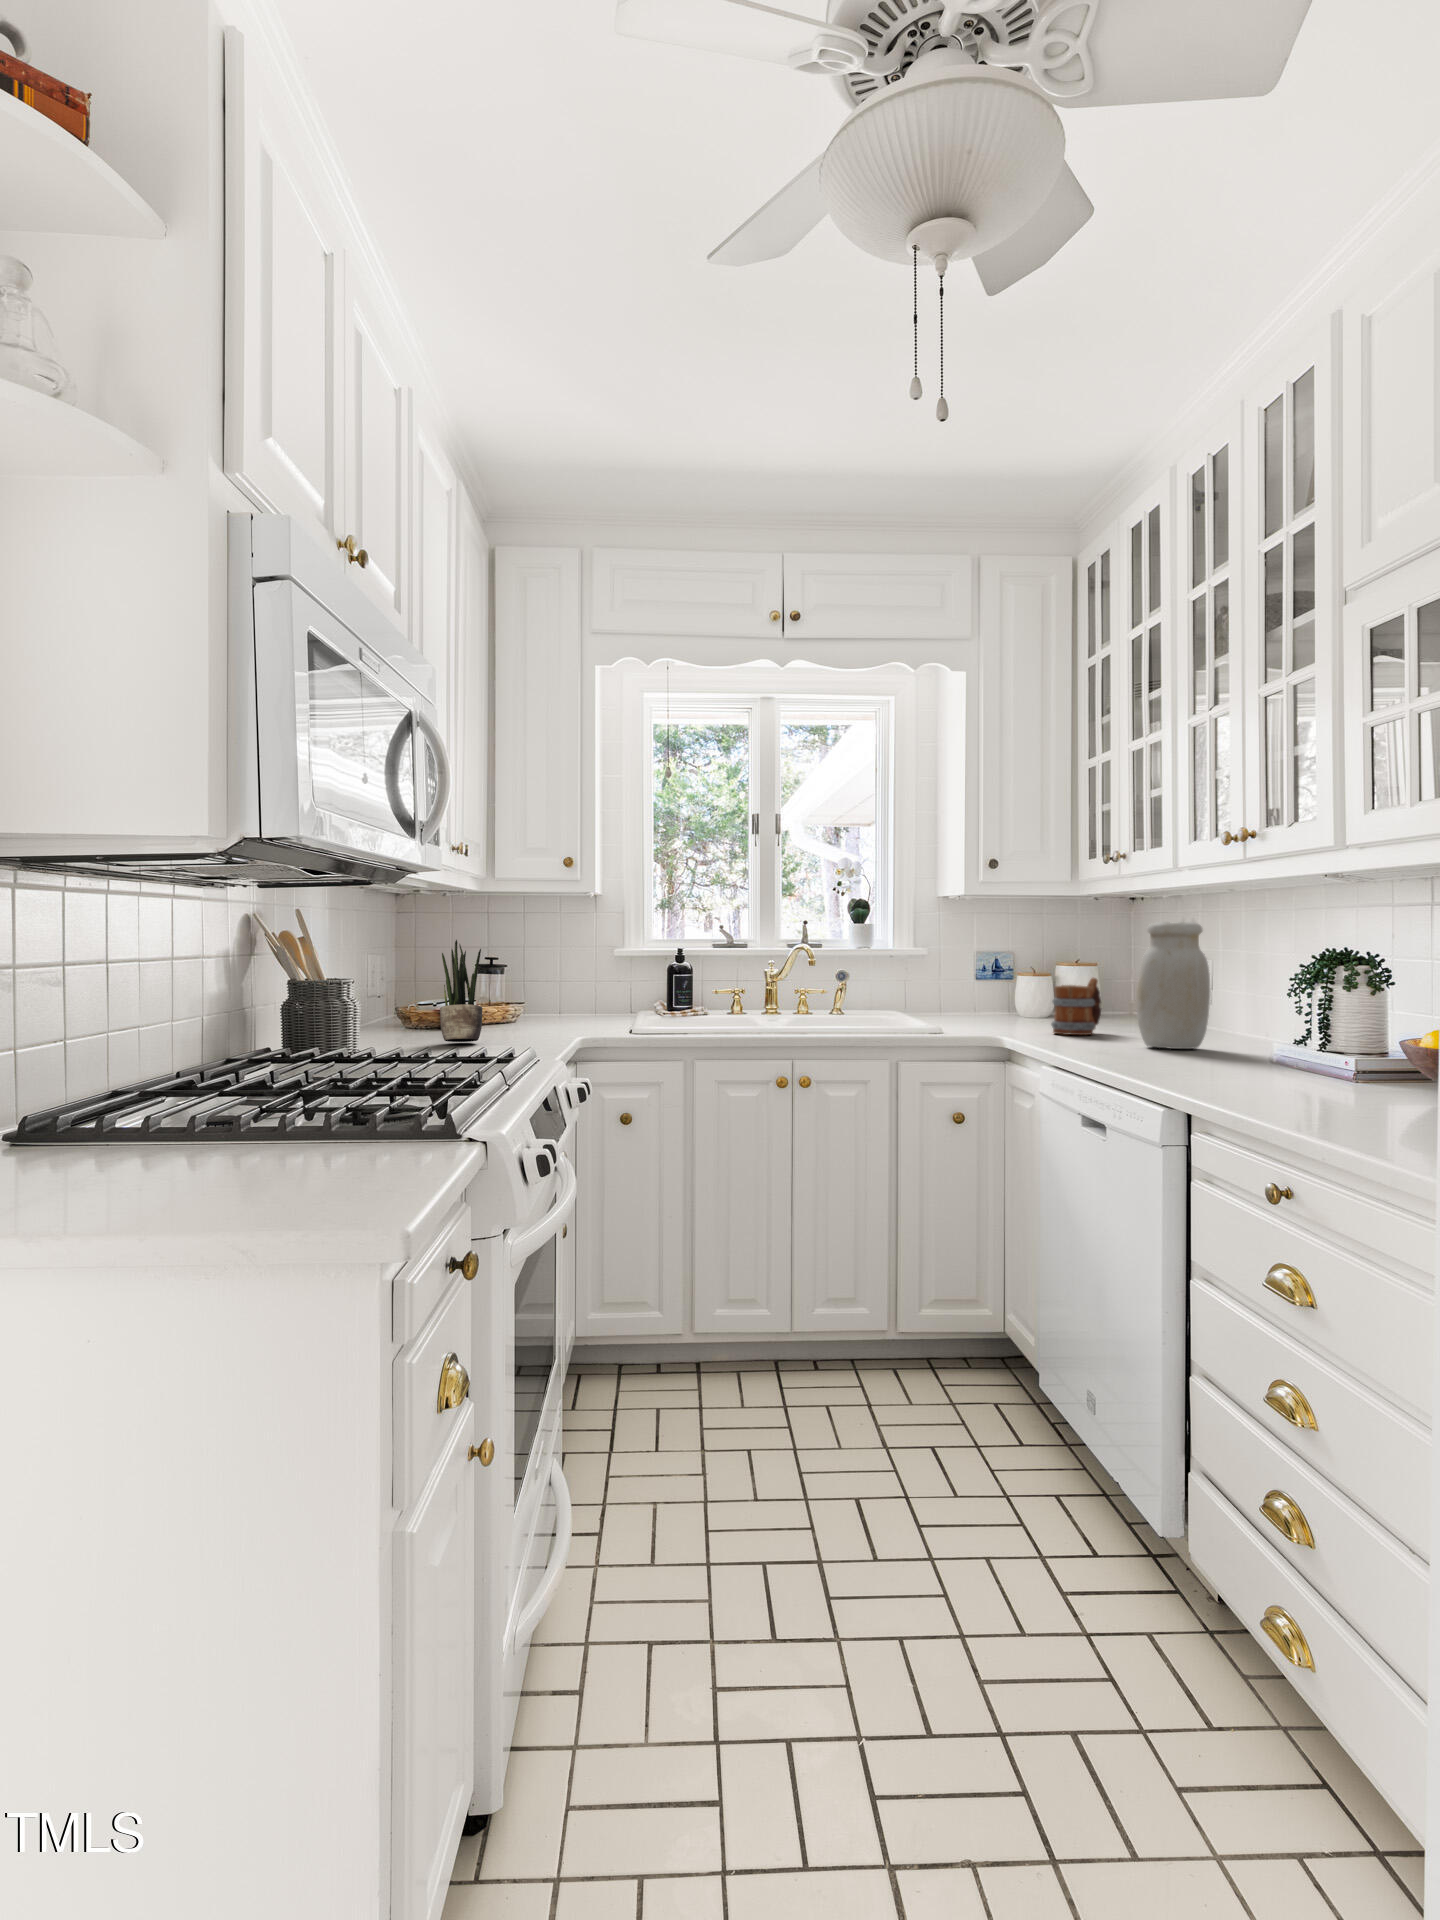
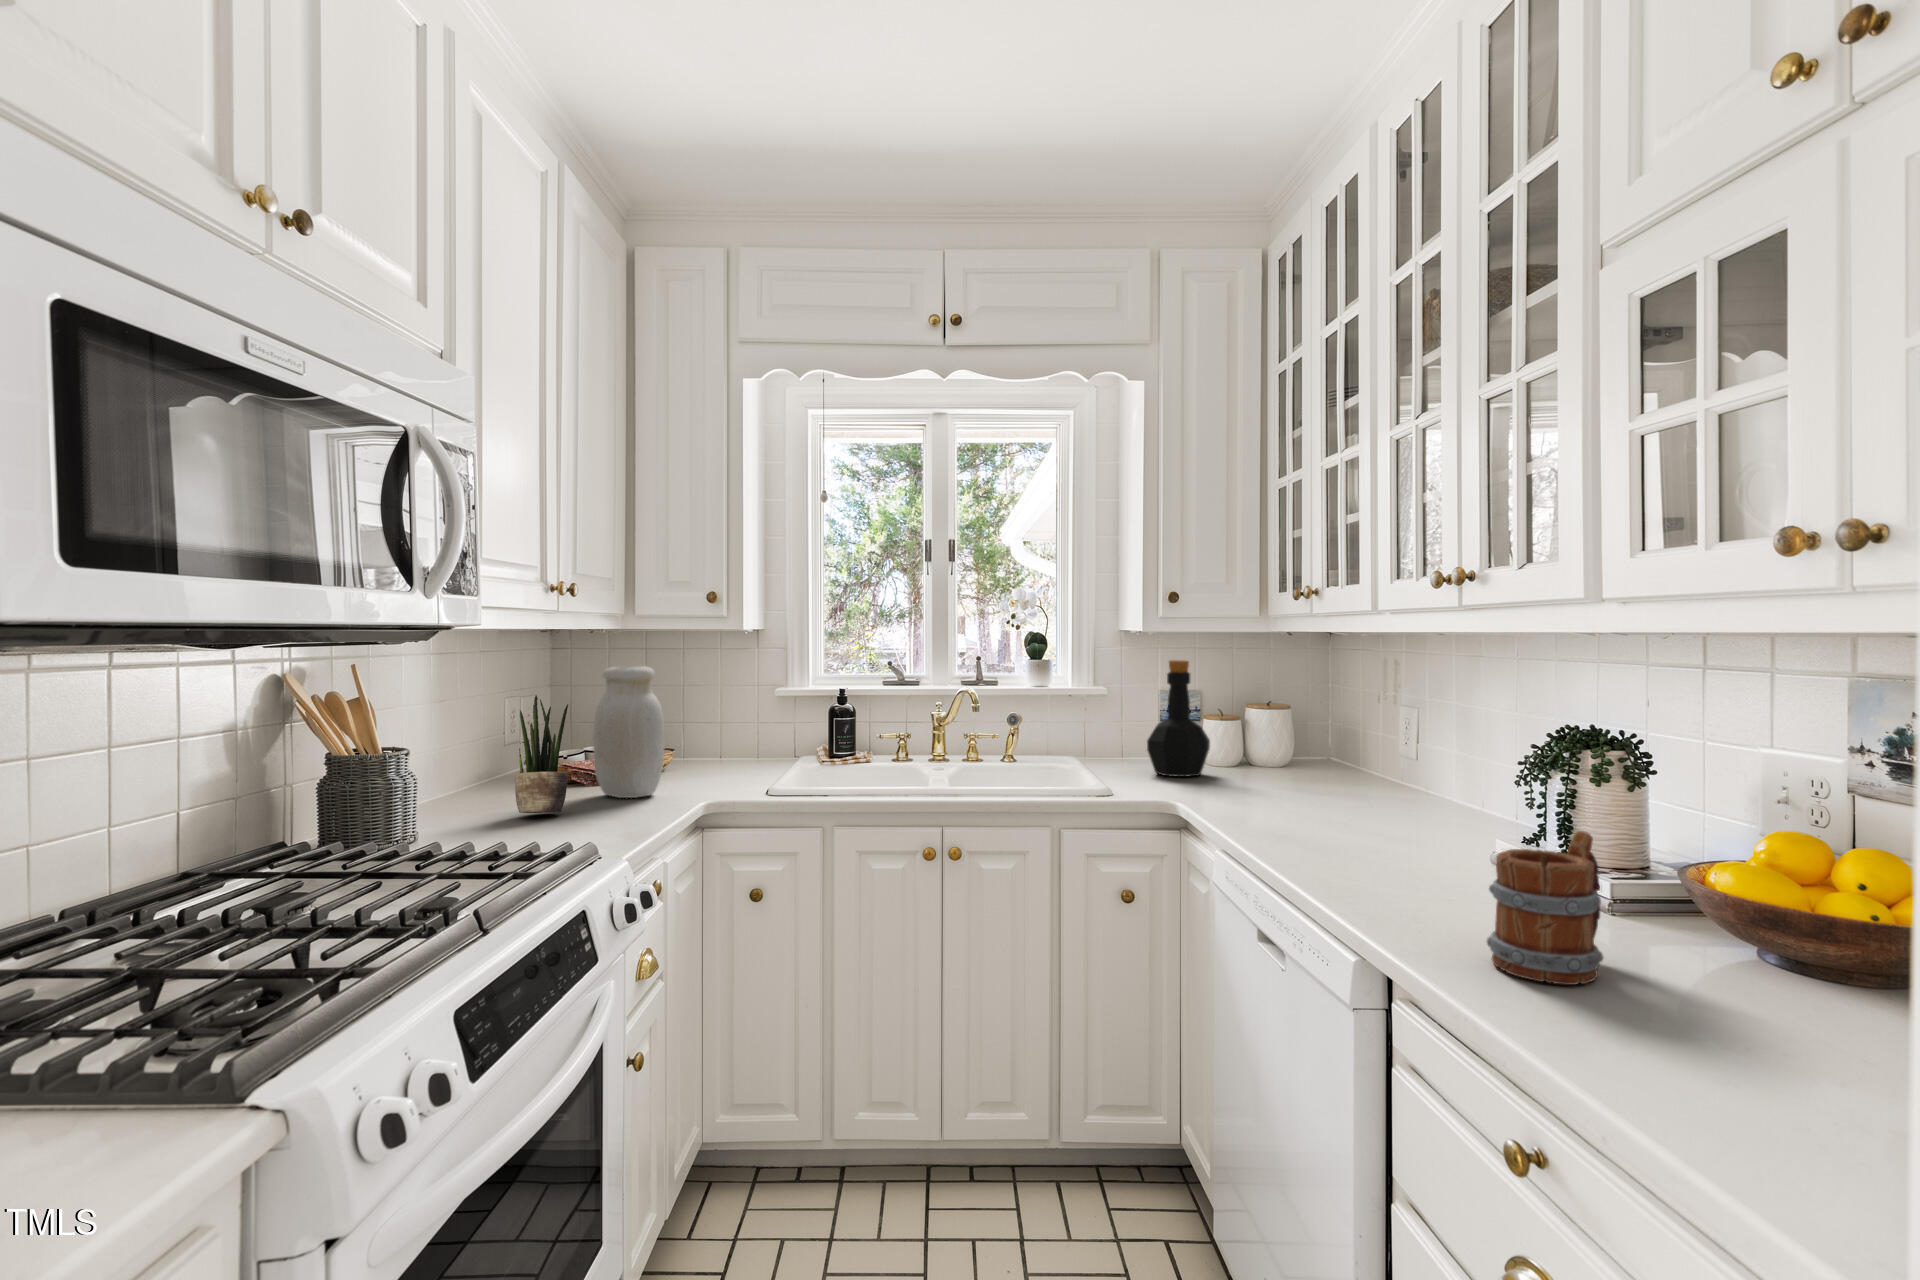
jar: present [1137,922,1210,1049] -> present [593,666,664,798]
bottle: none [966,923,1022,1026] -> present [1147,660,1210,777]
mug: present [1051,978,1101,1035] -> present [1487,831,1603,985]

